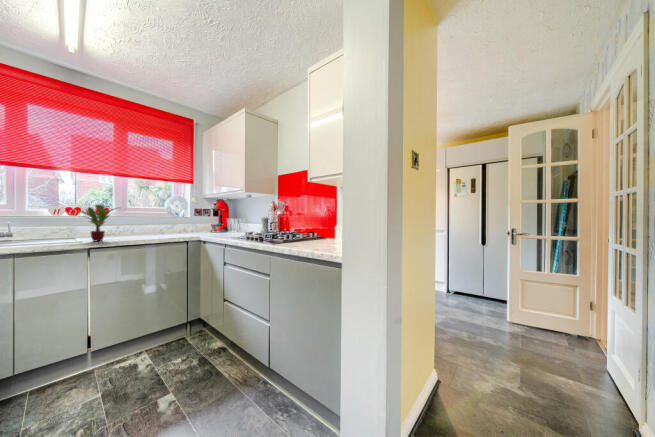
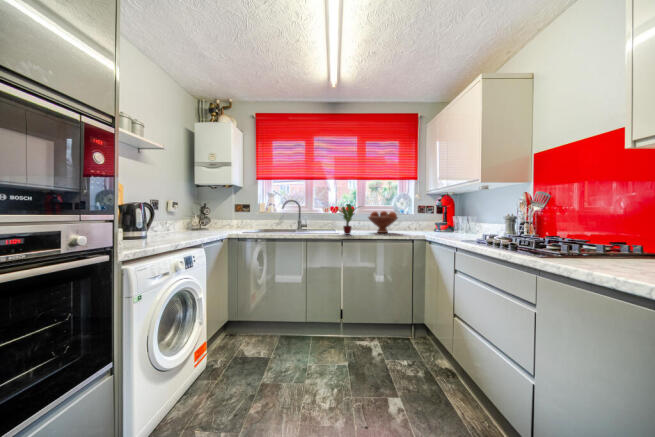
fruit bowl: none [130,213,171,237] -> present [368,211,398,233]

